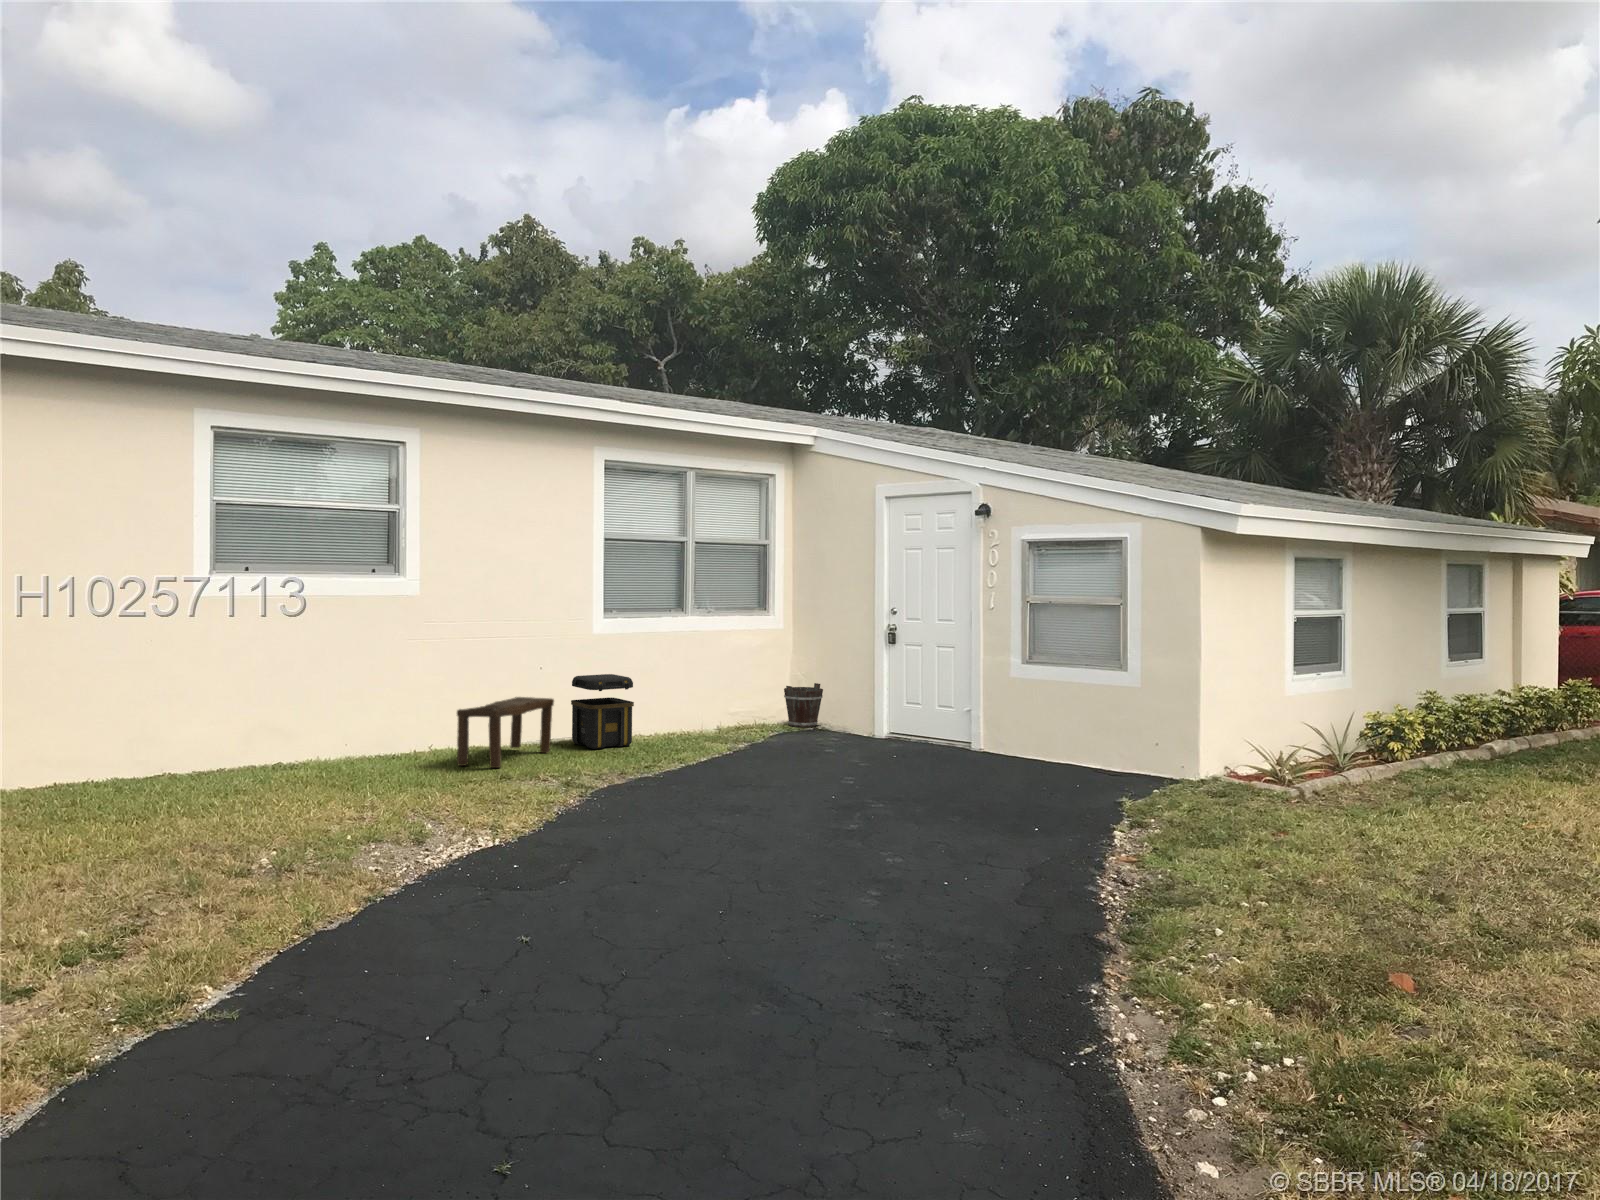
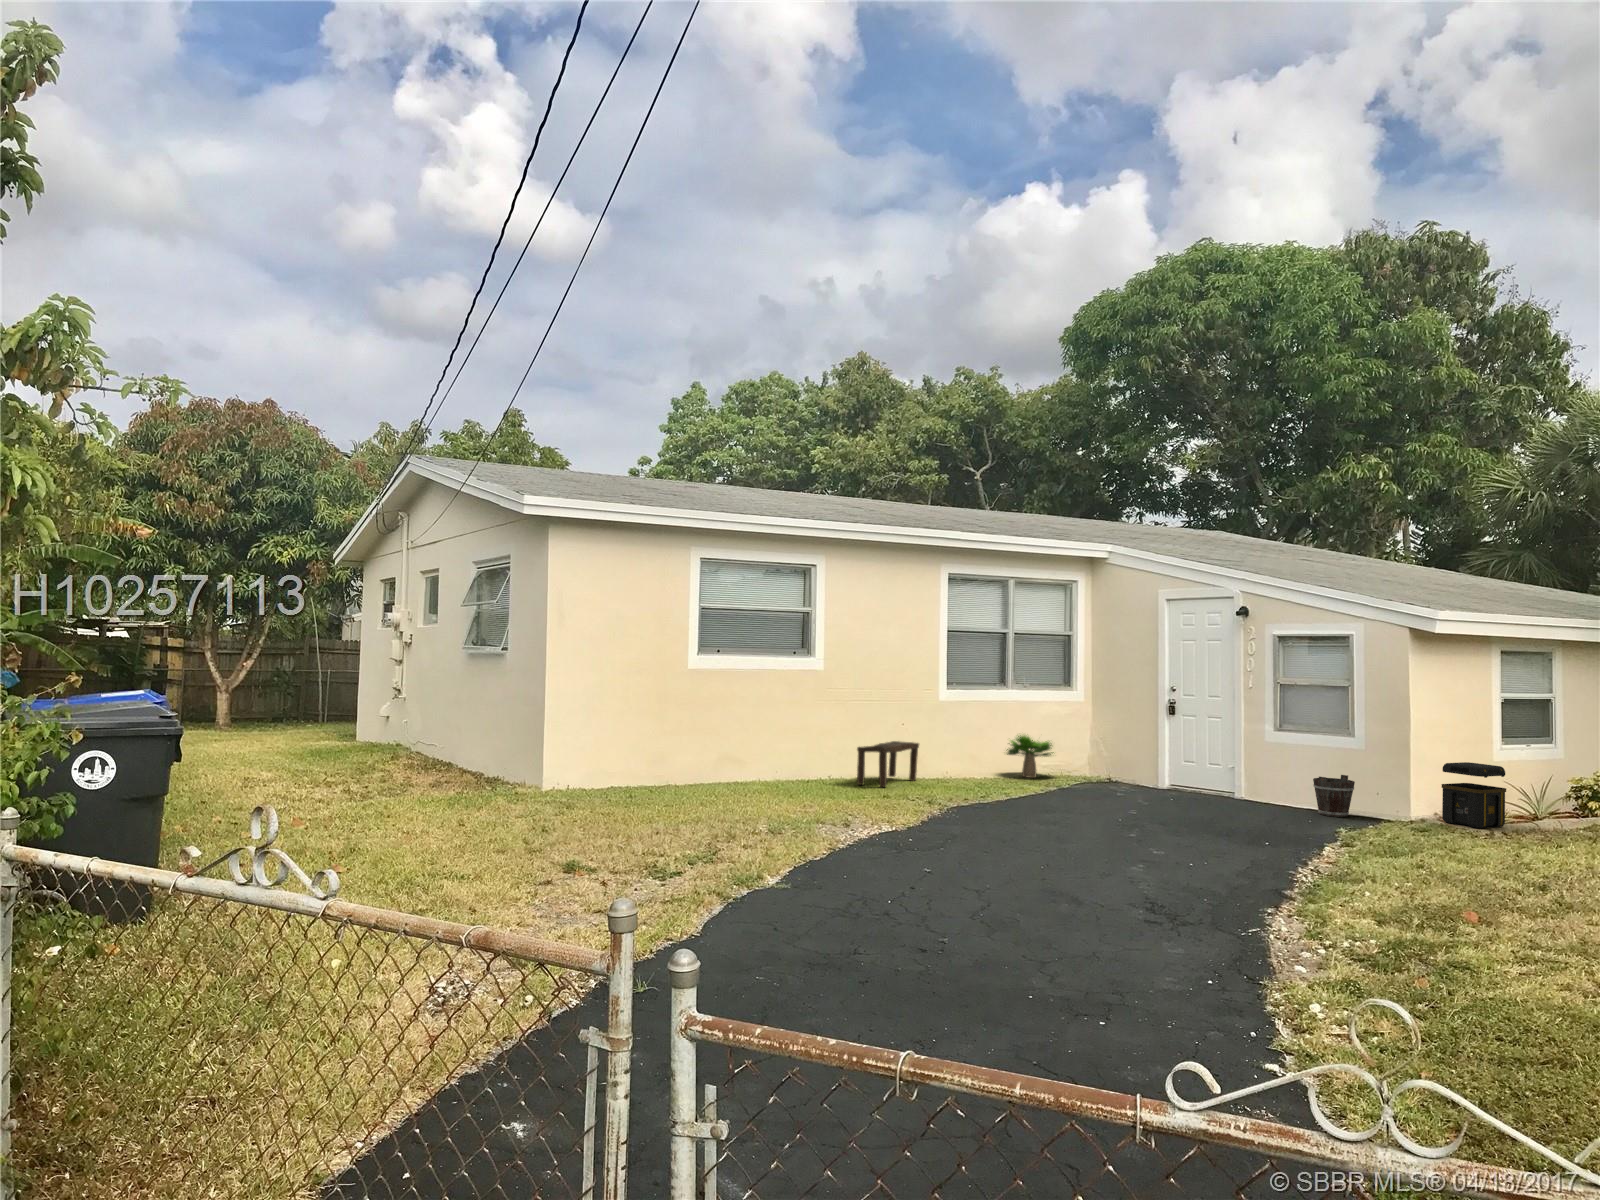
toolbox: present [571,674,634,749] -> present [1442,762,1506,828]
potted plant: none [673,674,749,738] -> present [1006,735,1054,778]
bucket: present [784,683,823,727] -> present [1313,775,1355,817]

